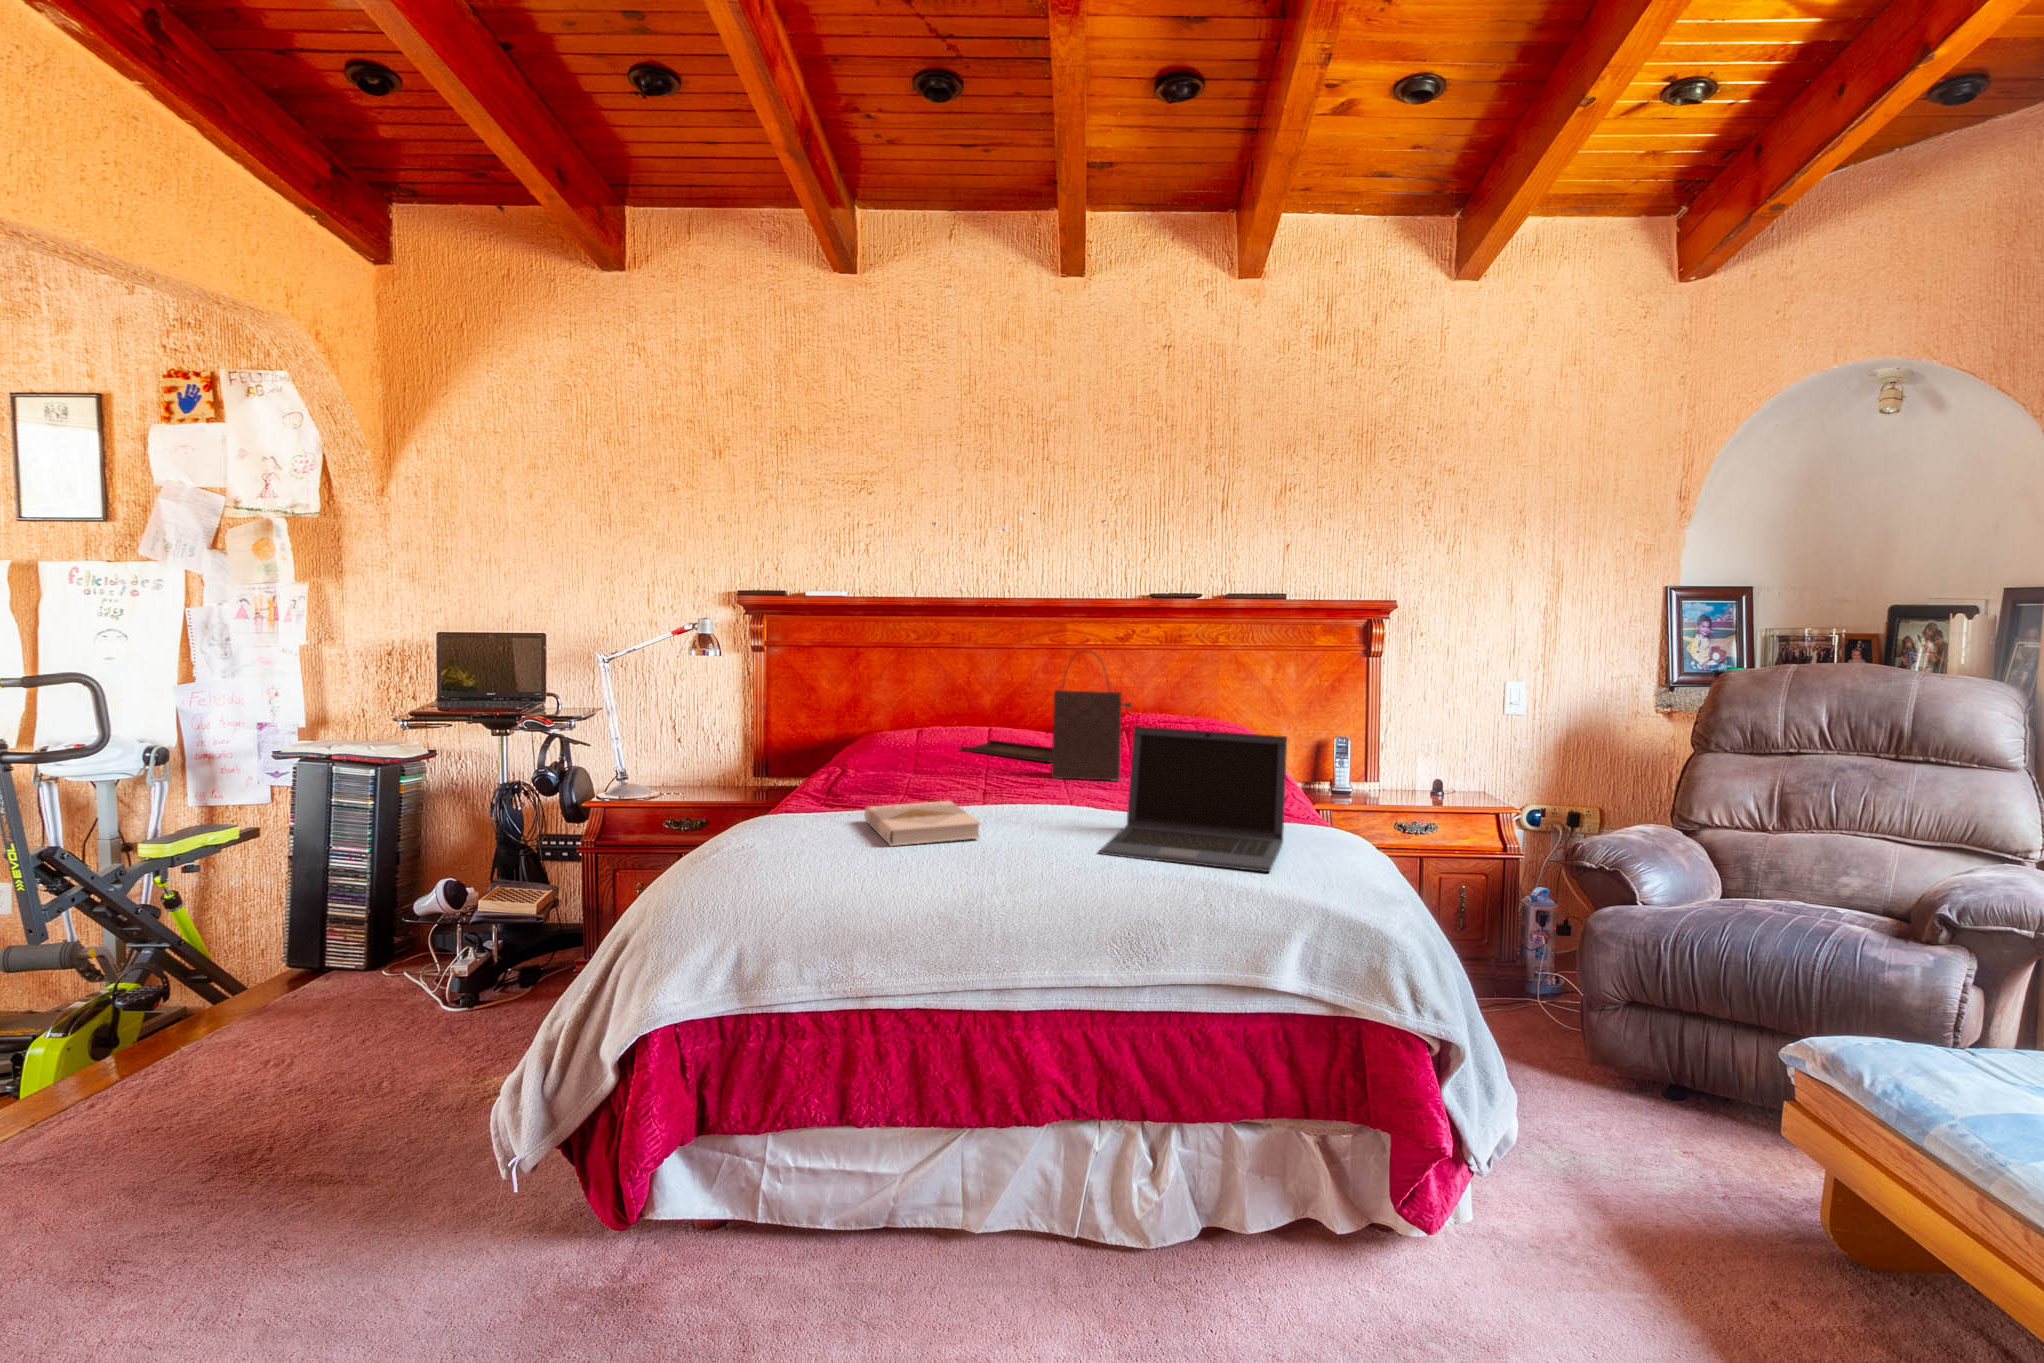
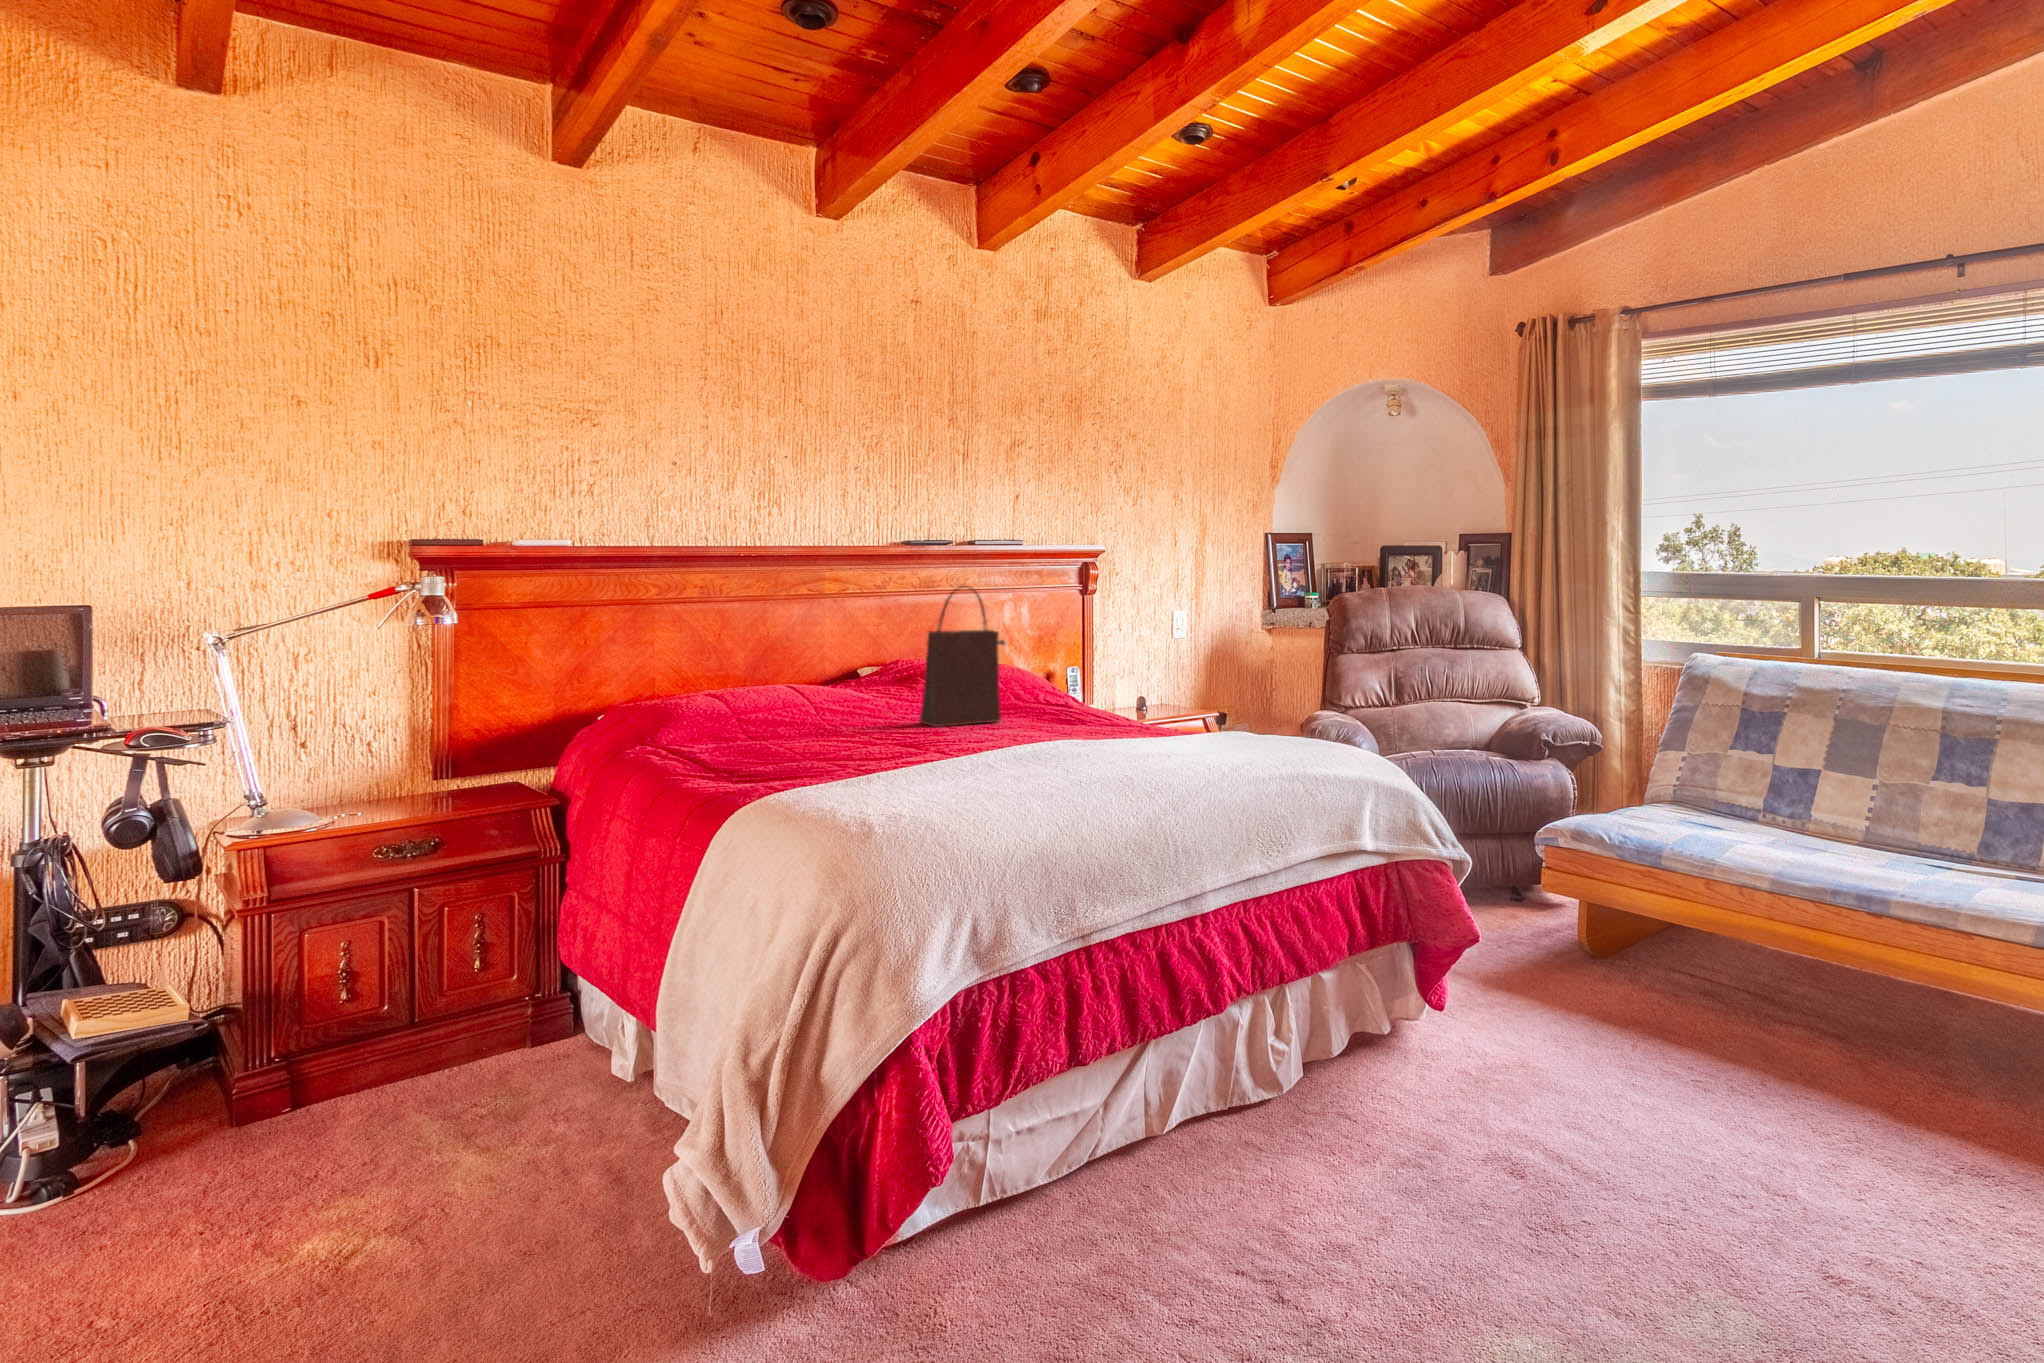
laptop: present [1100,726,1287,872] -> none [1126,651,1314,772]
tray: present [960,740,1052,763] -> none [752,702,888,716]
book: present [864,801,980,846] -> none [909,749,1061,795]

